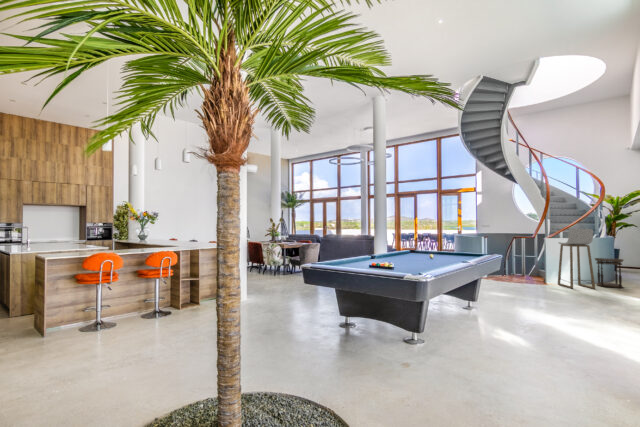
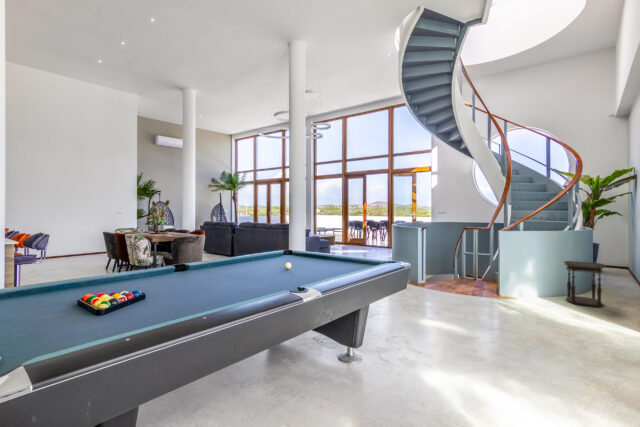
bar stool: present [558,229,595,289] -> none [510,220,563,309]

